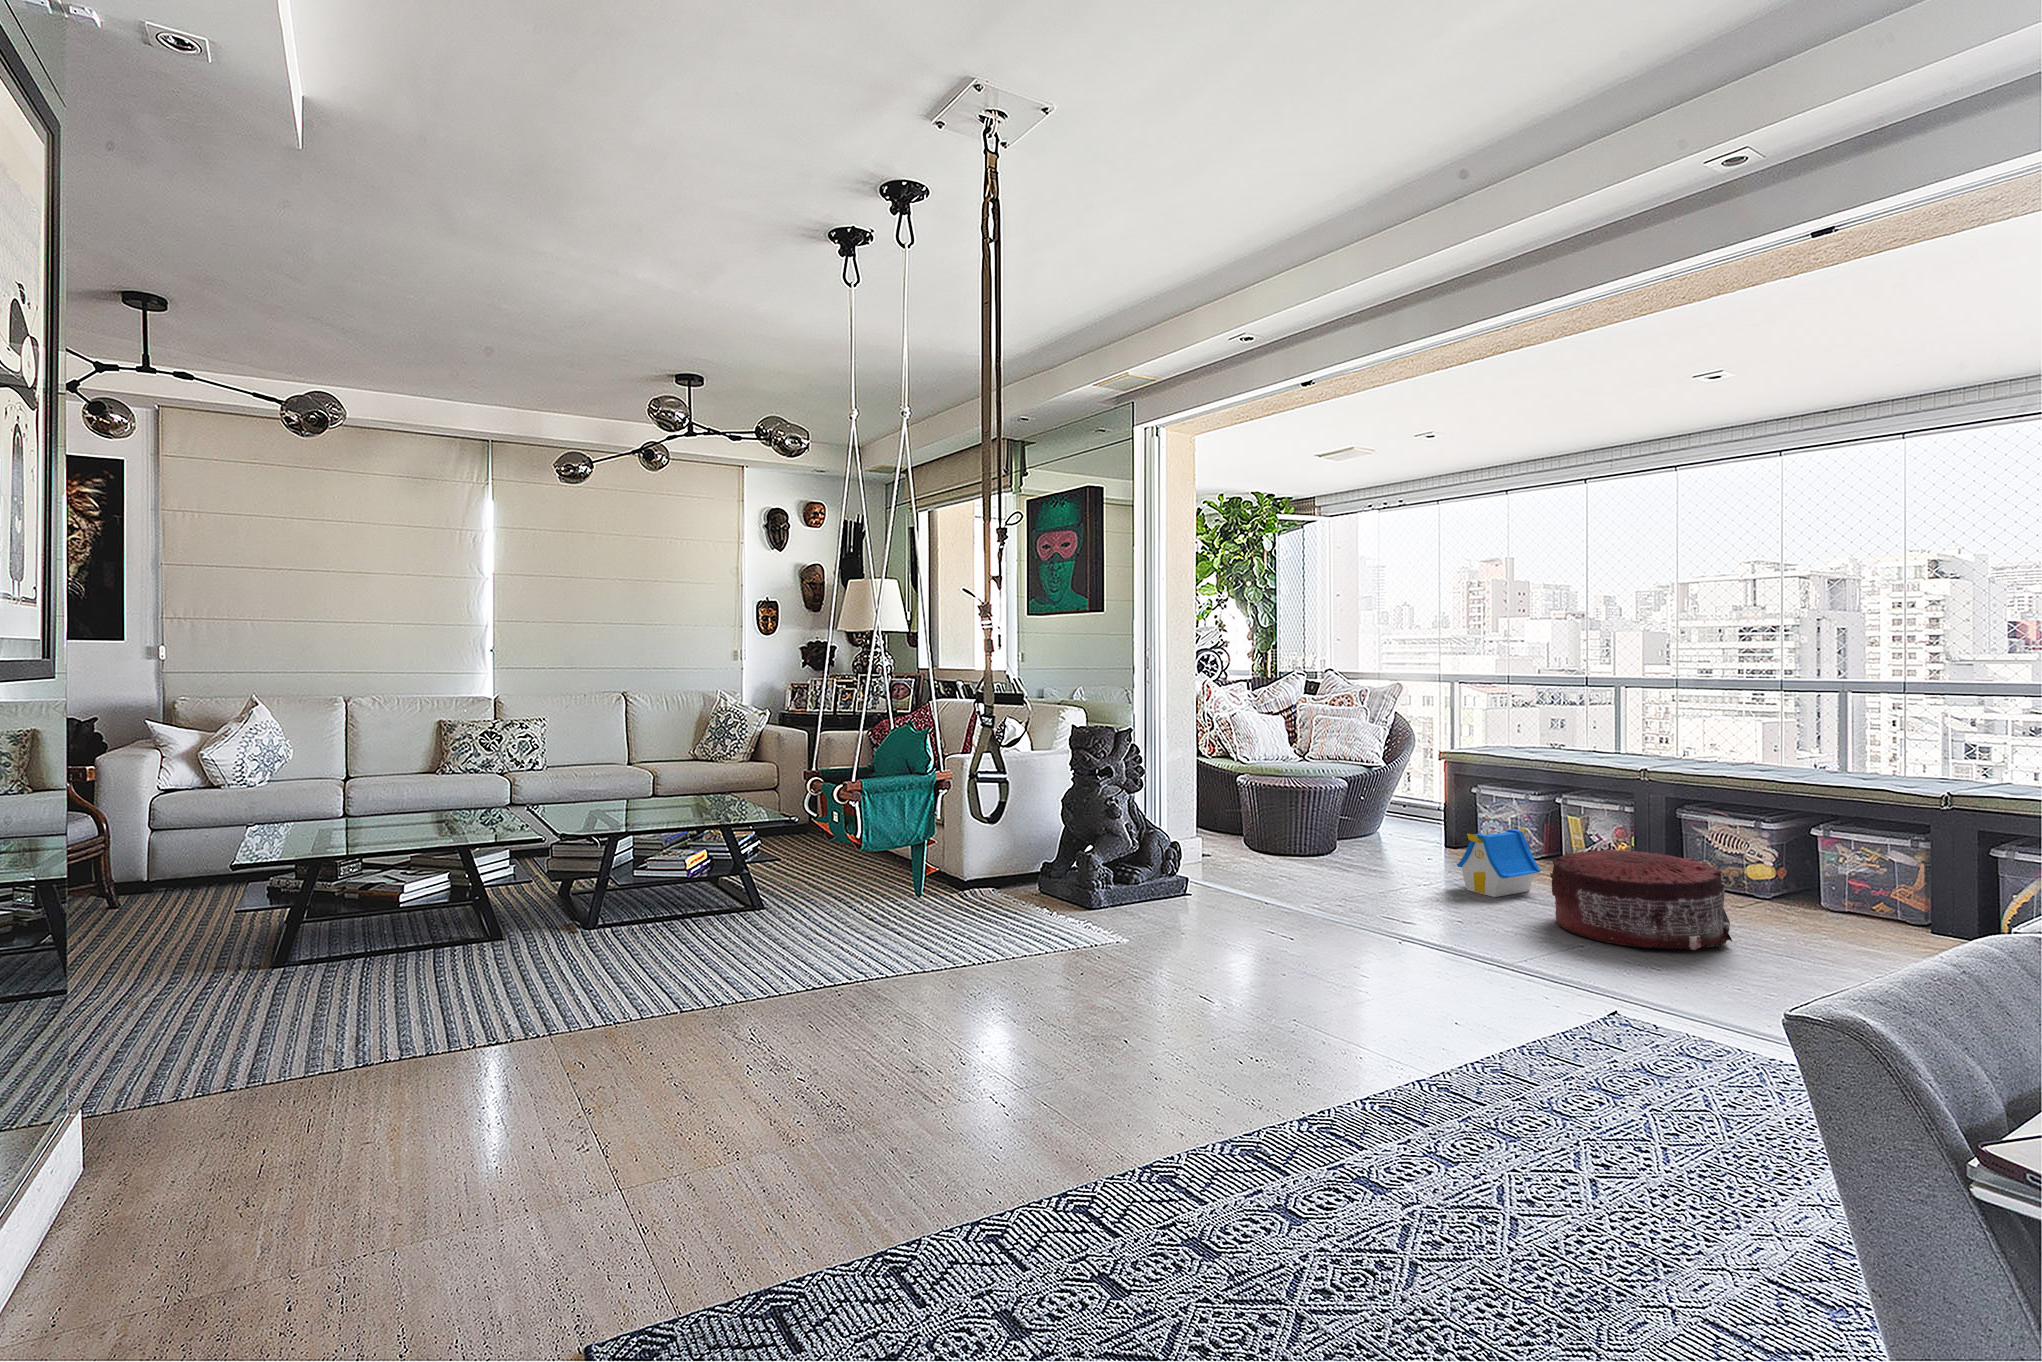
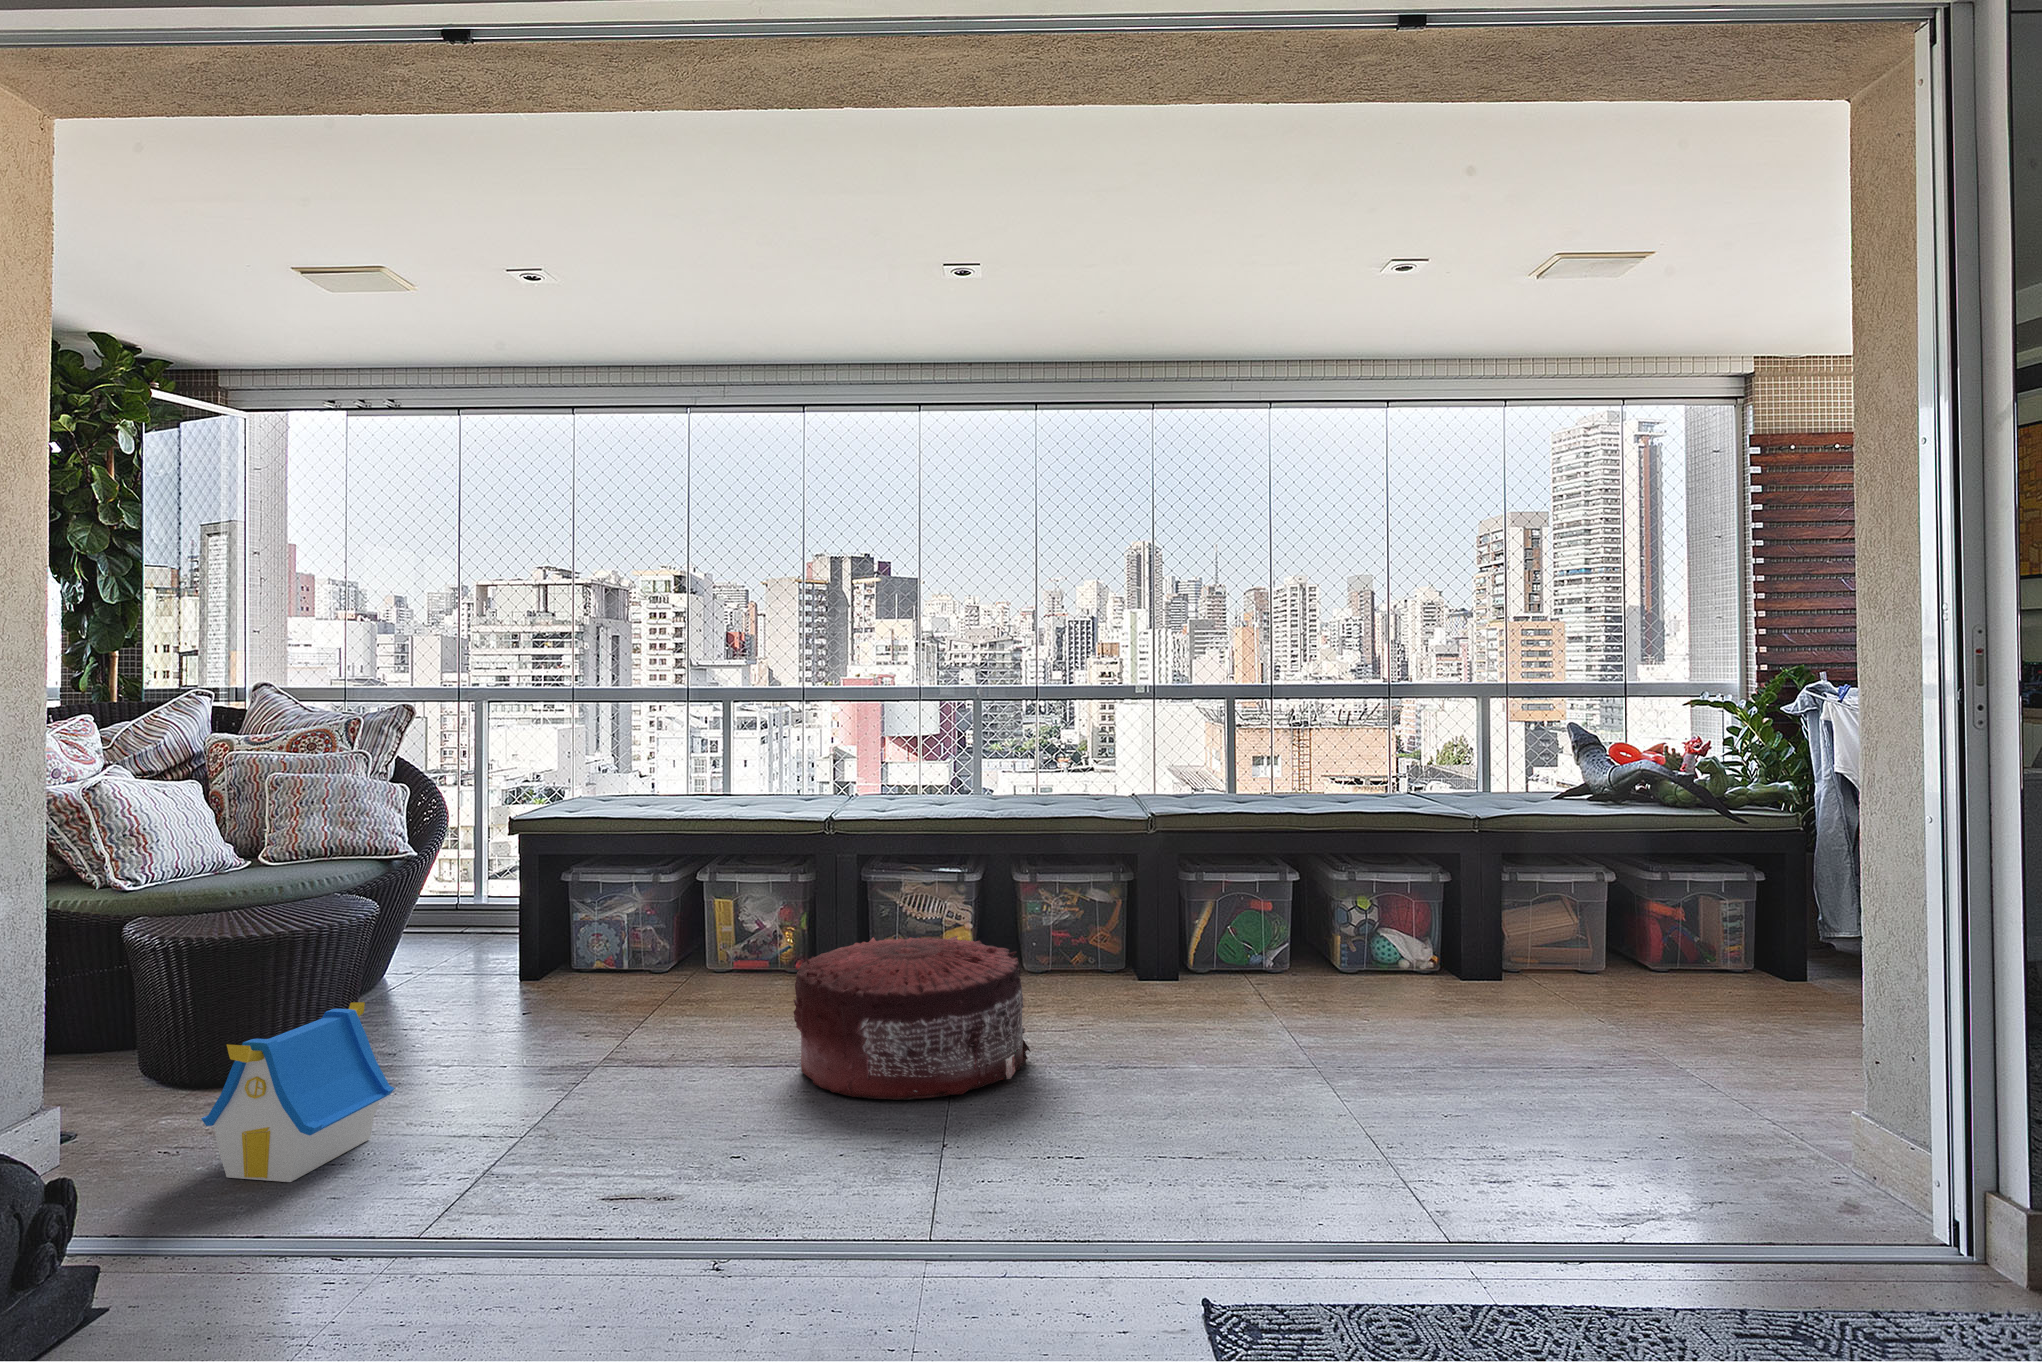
toy house: present [1457,828,1541,897] -> present [201,1002,395,1182]

